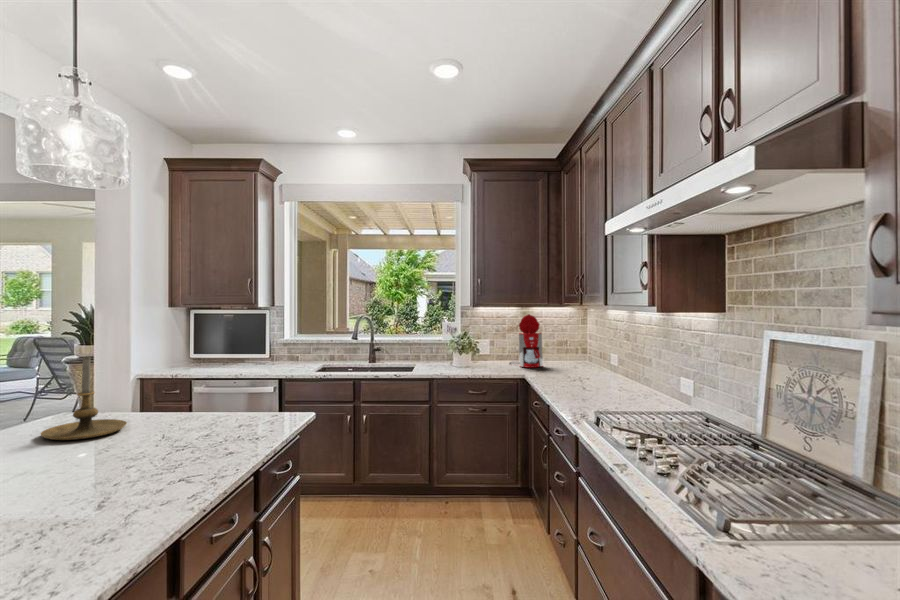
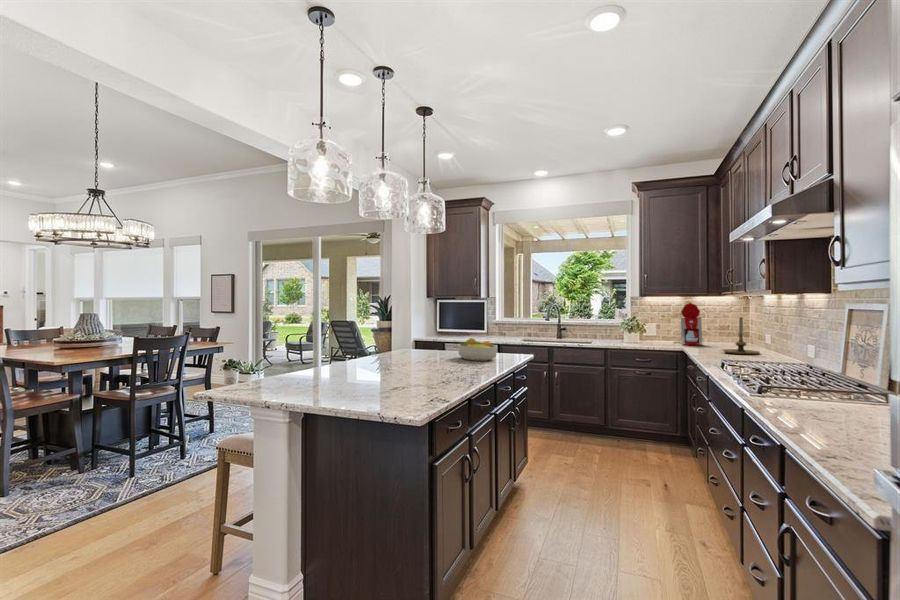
candle holder: present [41,356,127,440] -> present [723,317,760,354]
fruit bowl: none [157,394,238,445] -> present [458,338,497,361]

